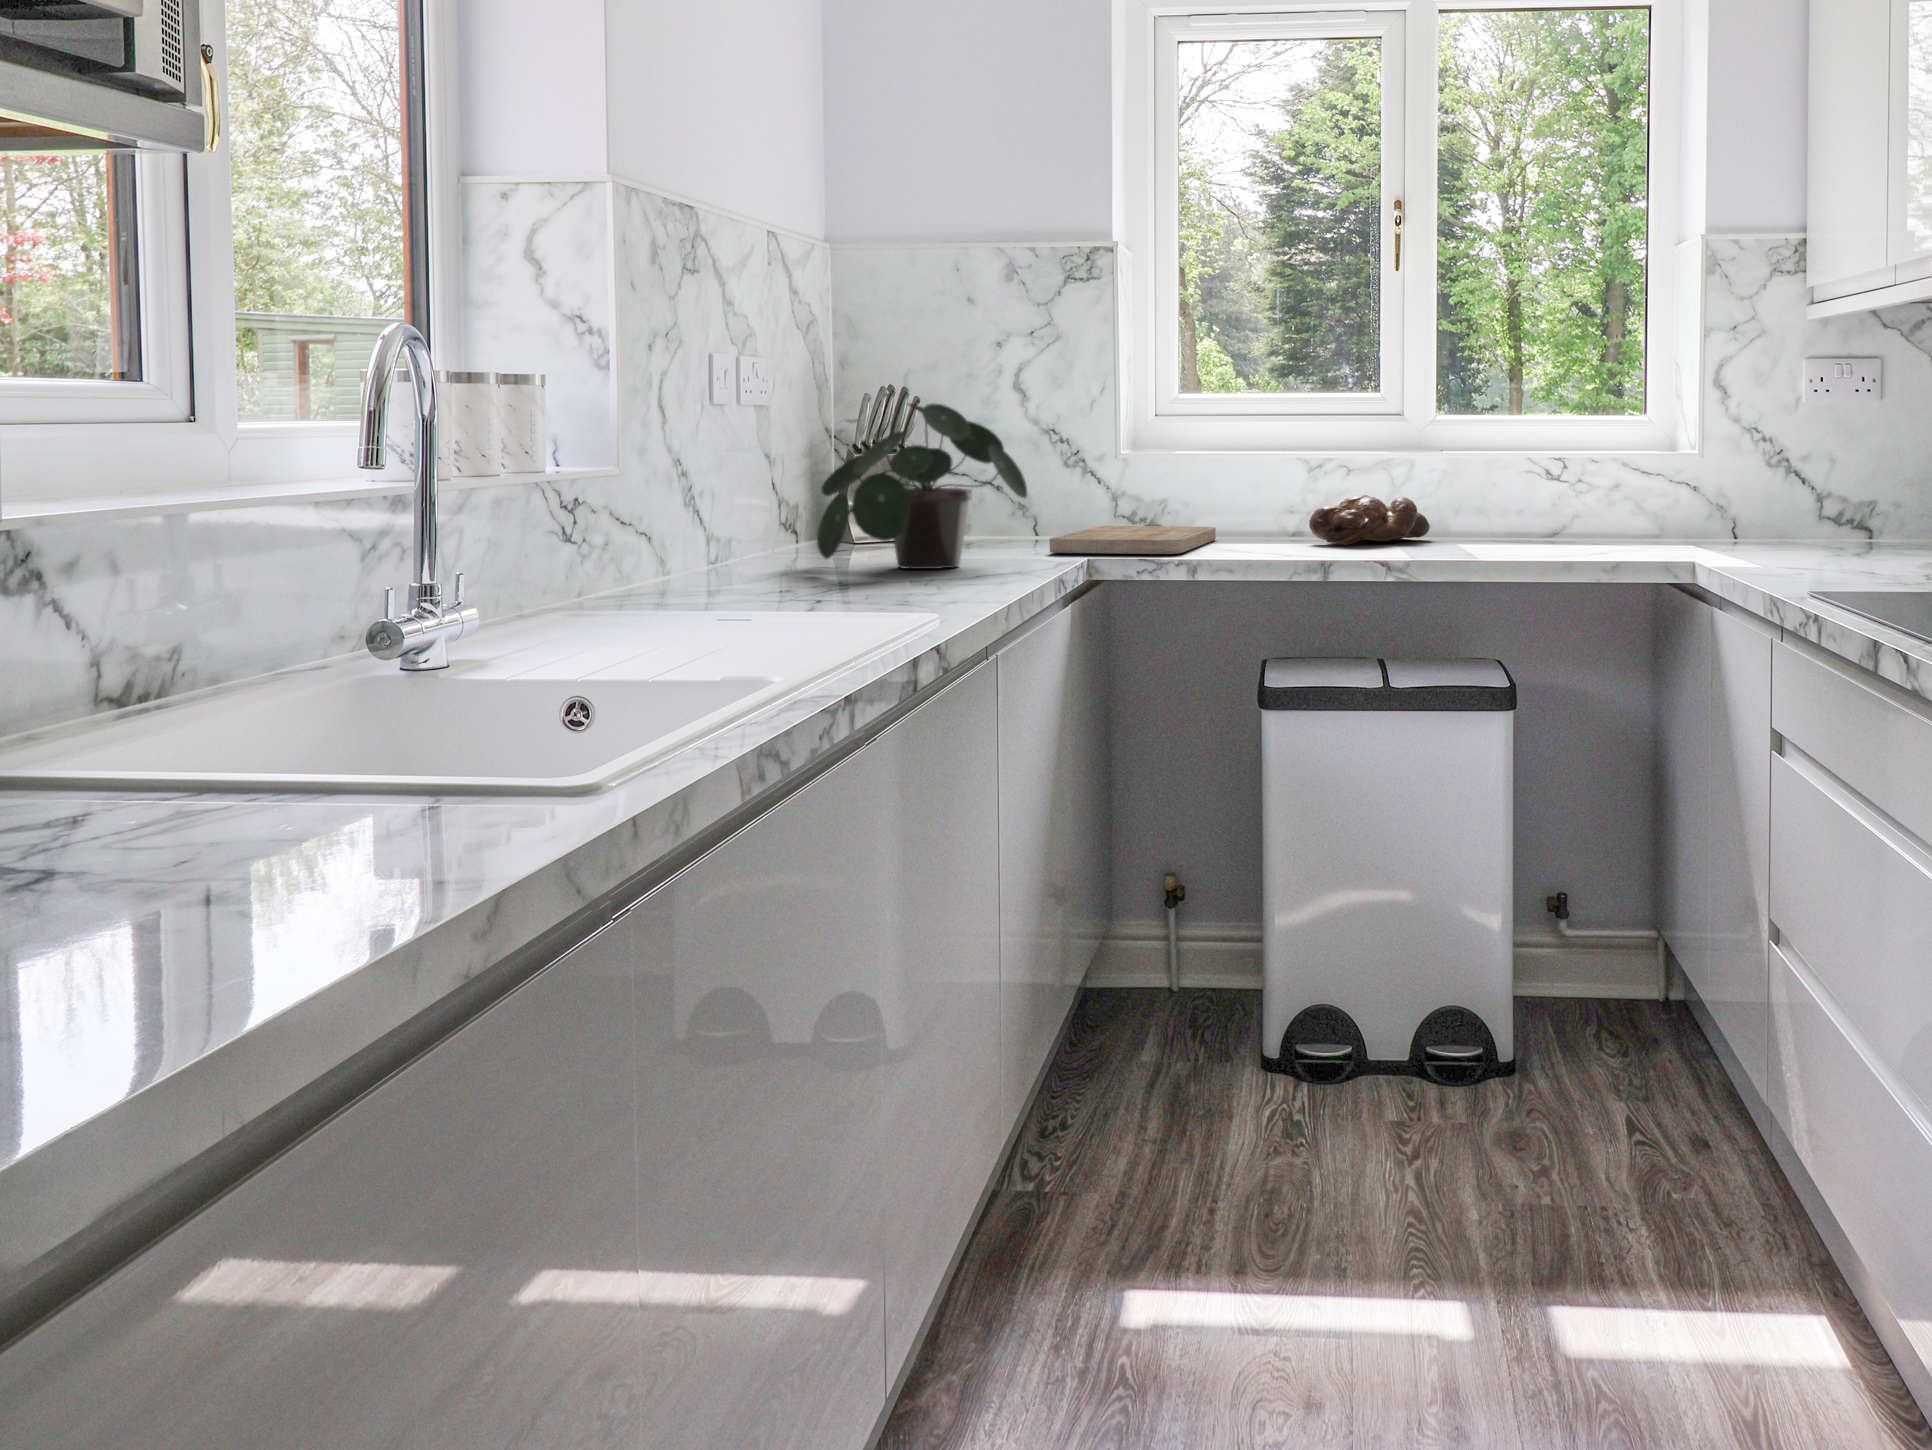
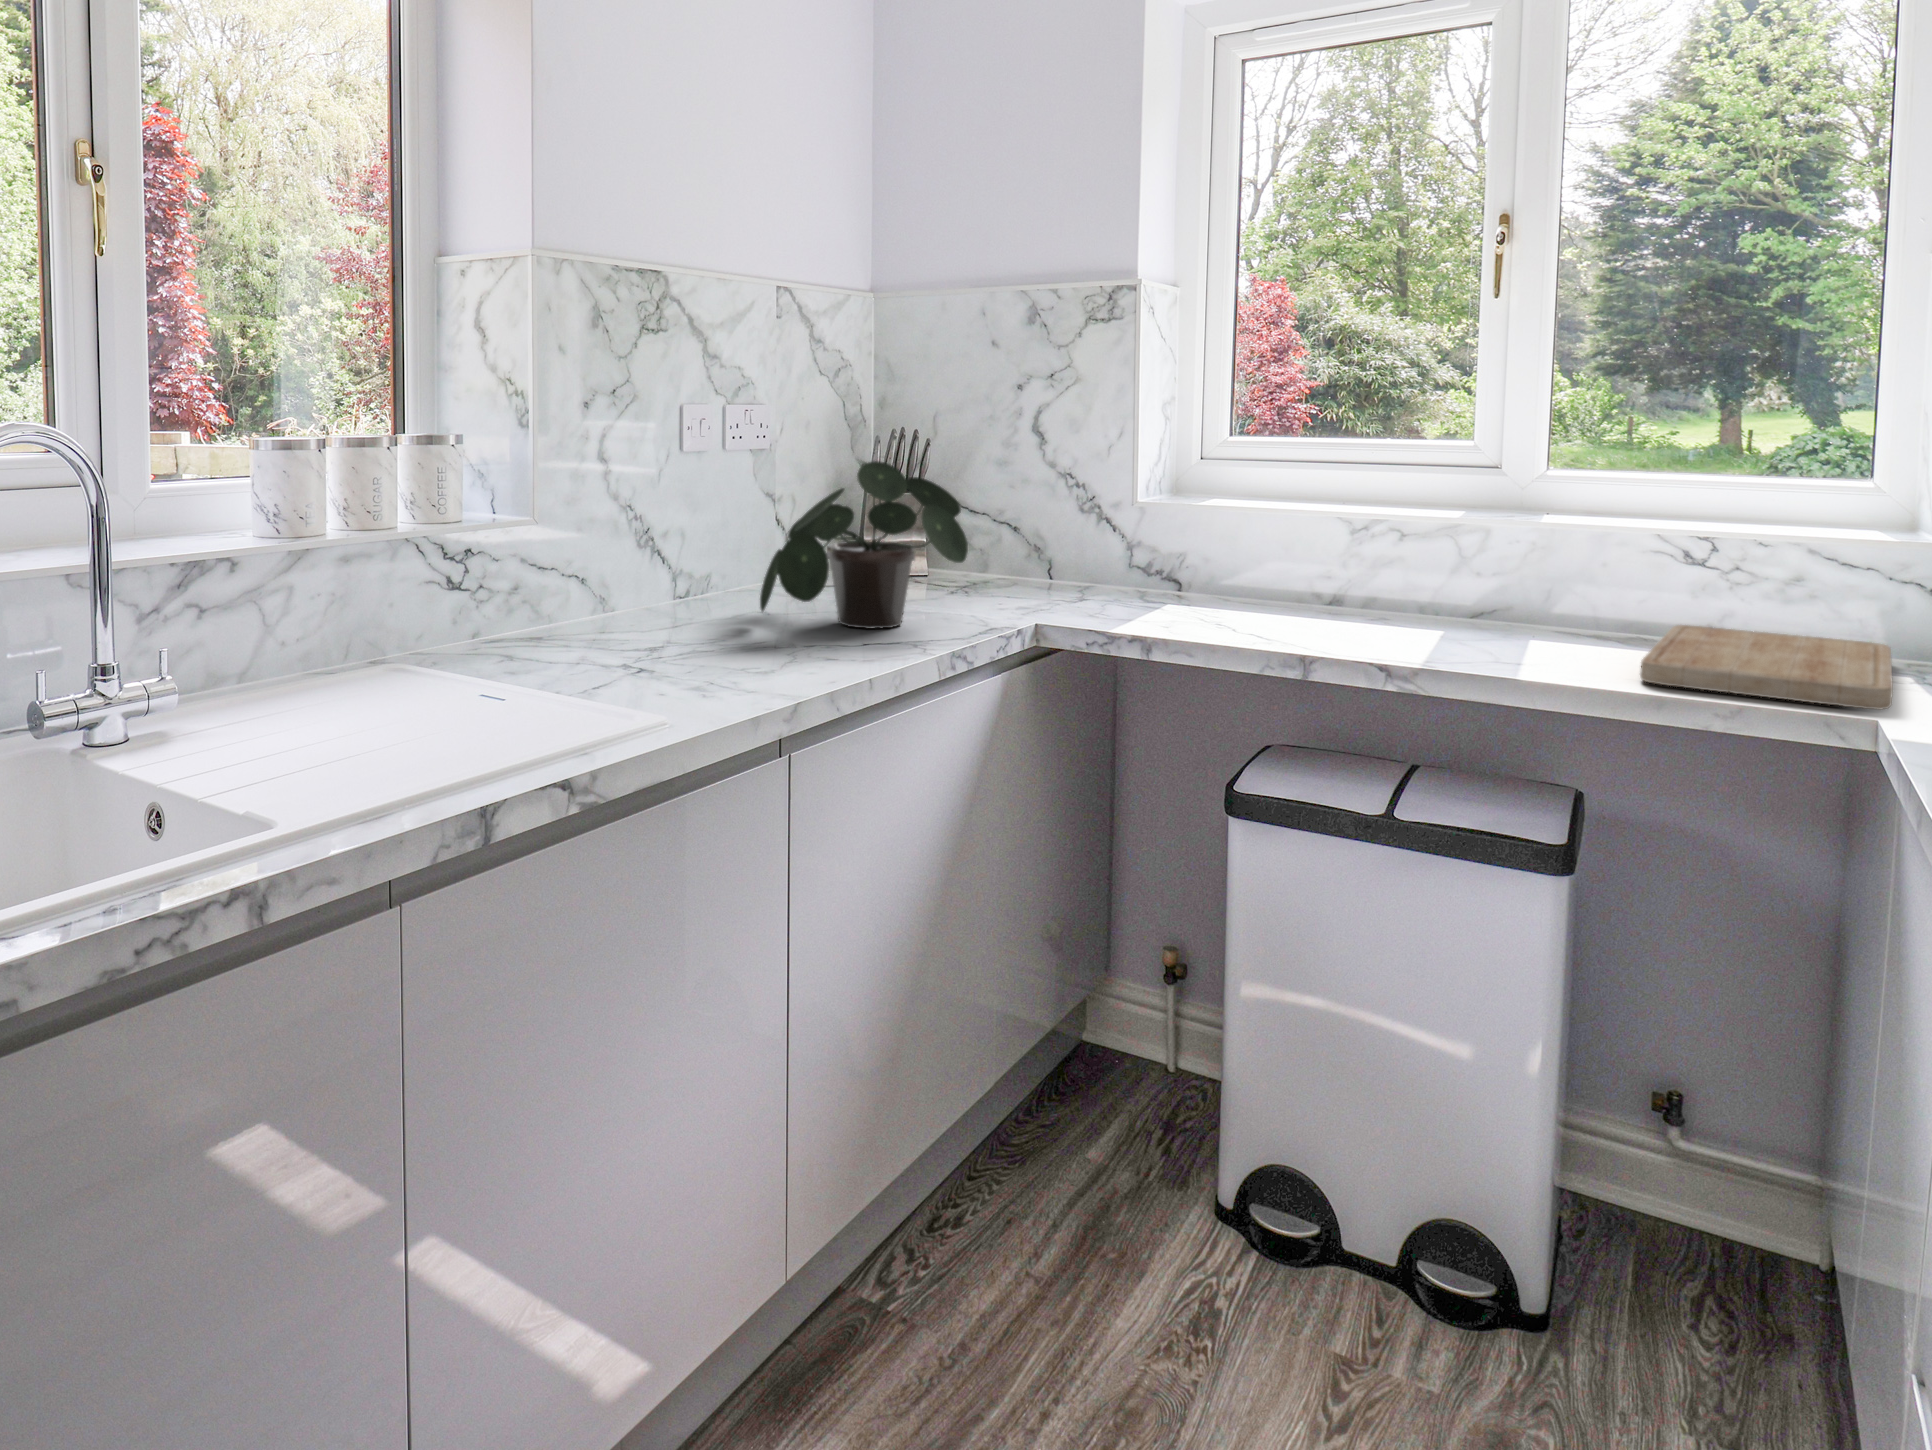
bread loaf: present [1309,495,1430,545] -> none [1341,564,1510,626]
cutting board: present [1050,526,1216,554] -> present [1640,625,1893,710]

